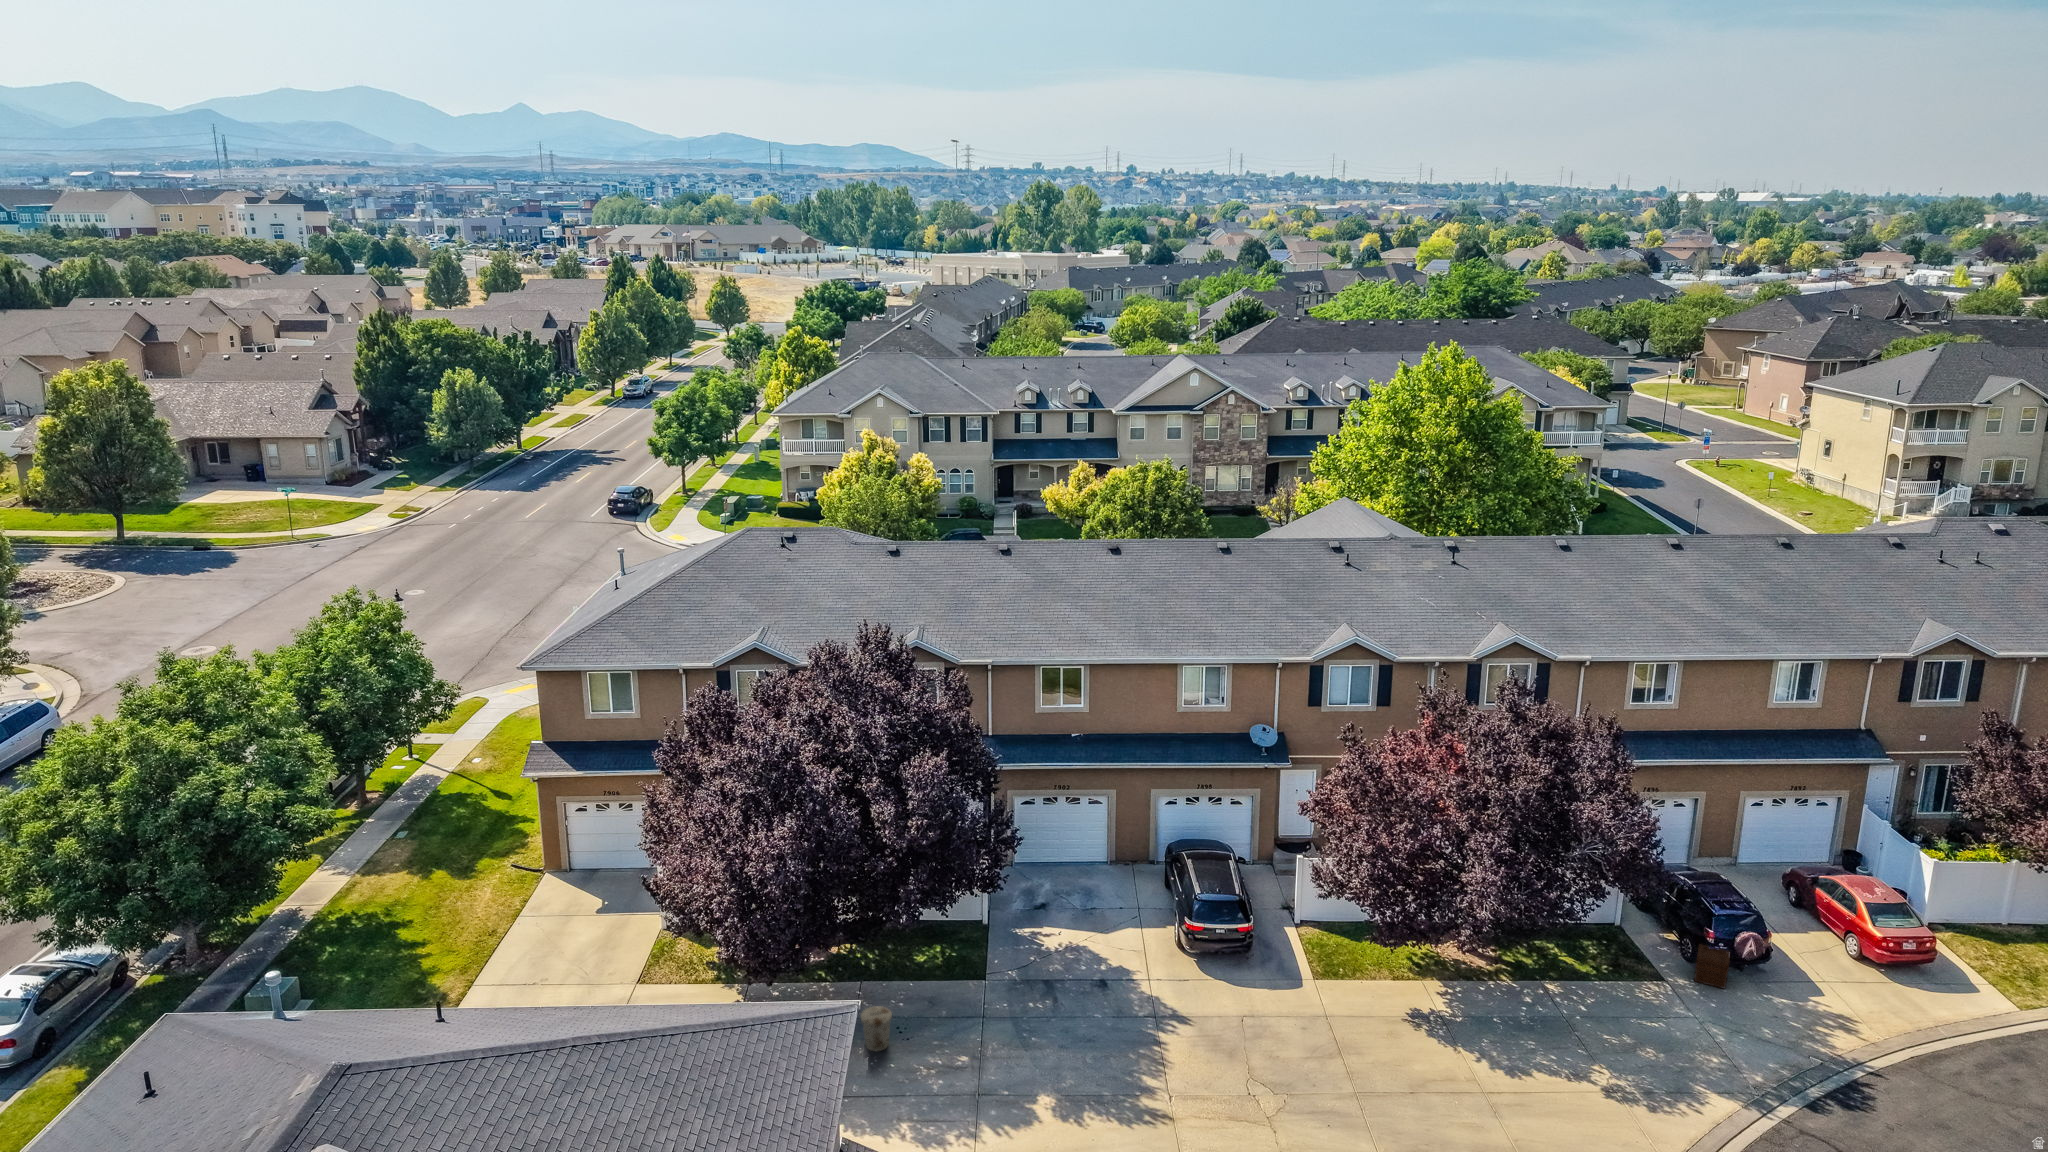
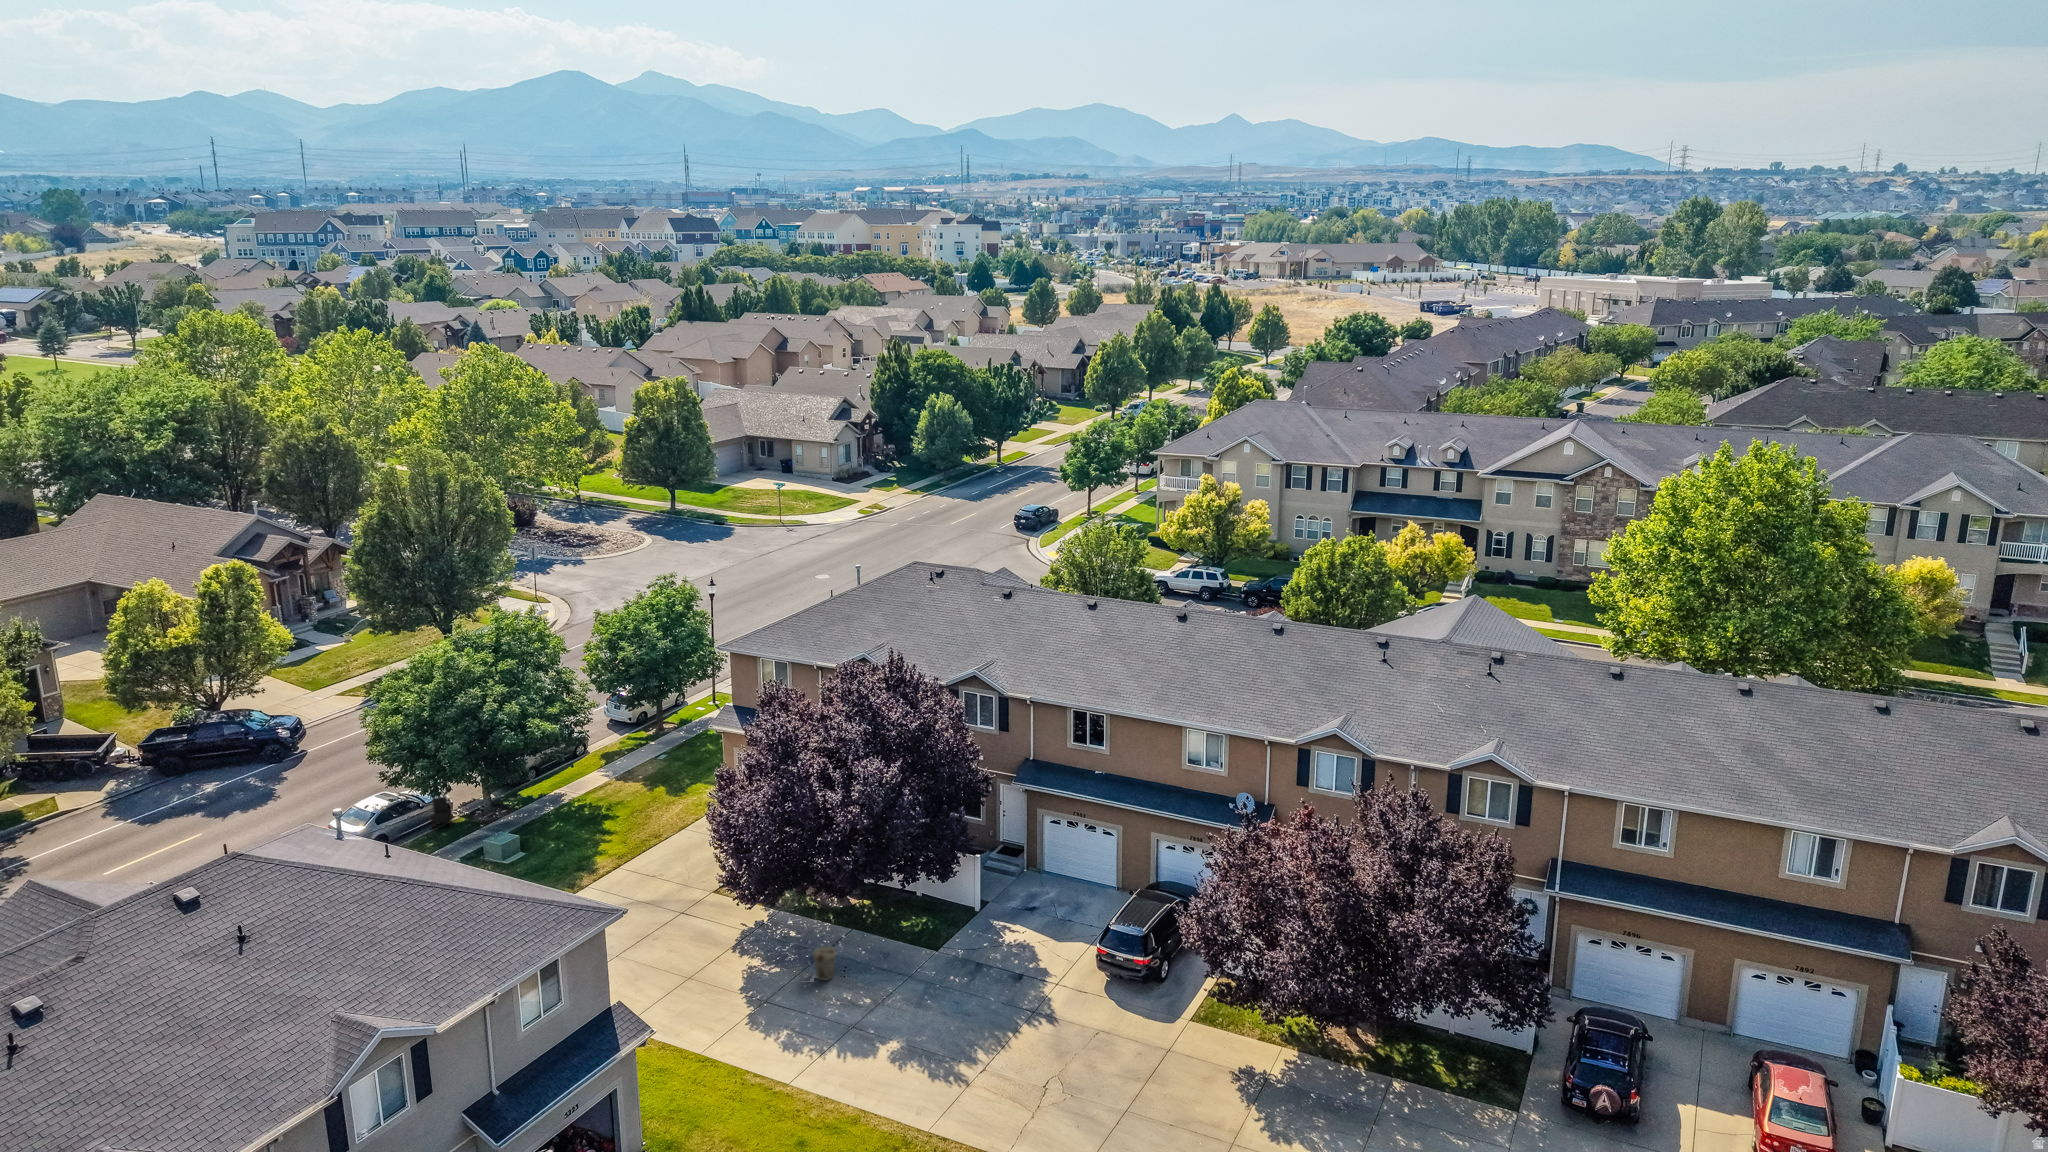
wooden crate: present [1694,944,1730,988] -> none [1538,1084,1582,1131]
lounge chair: none [105,946,149,1002] -> present [431,796,451,828]

